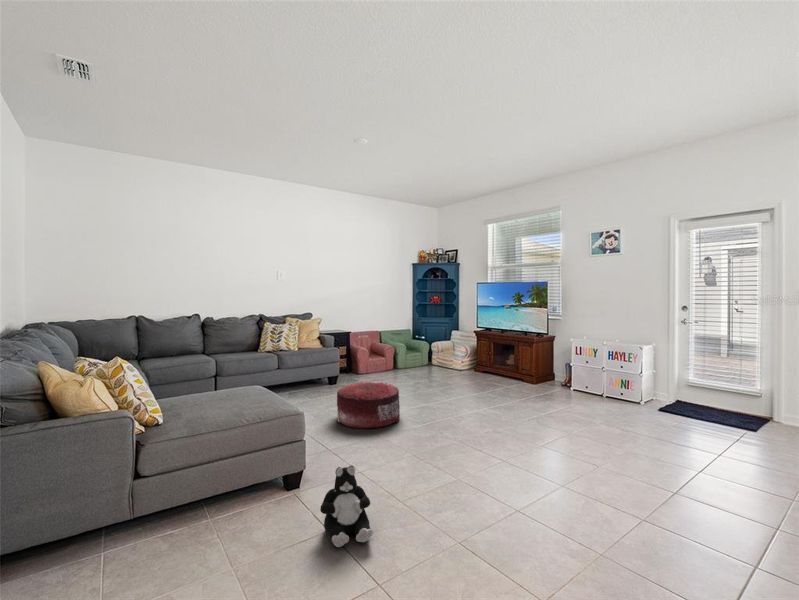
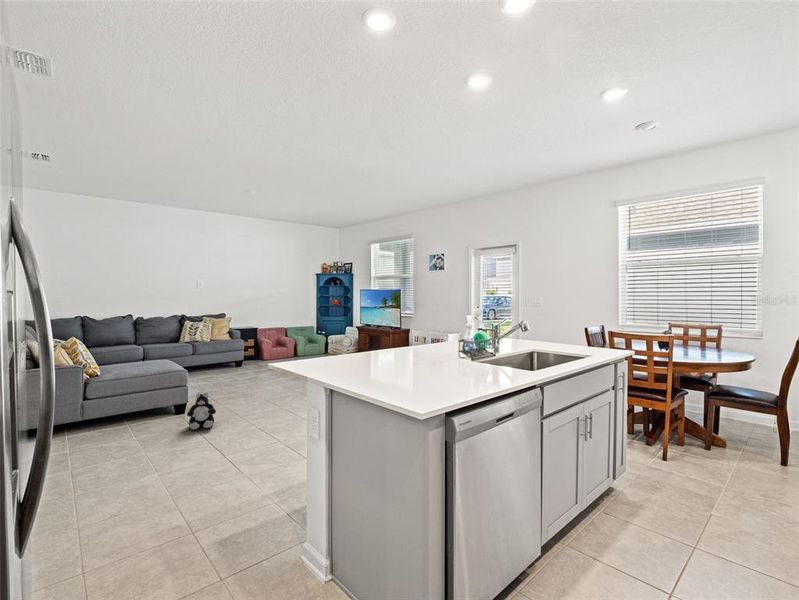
pouf: present [337,382,400,428] -> none [227,360,273,389]

